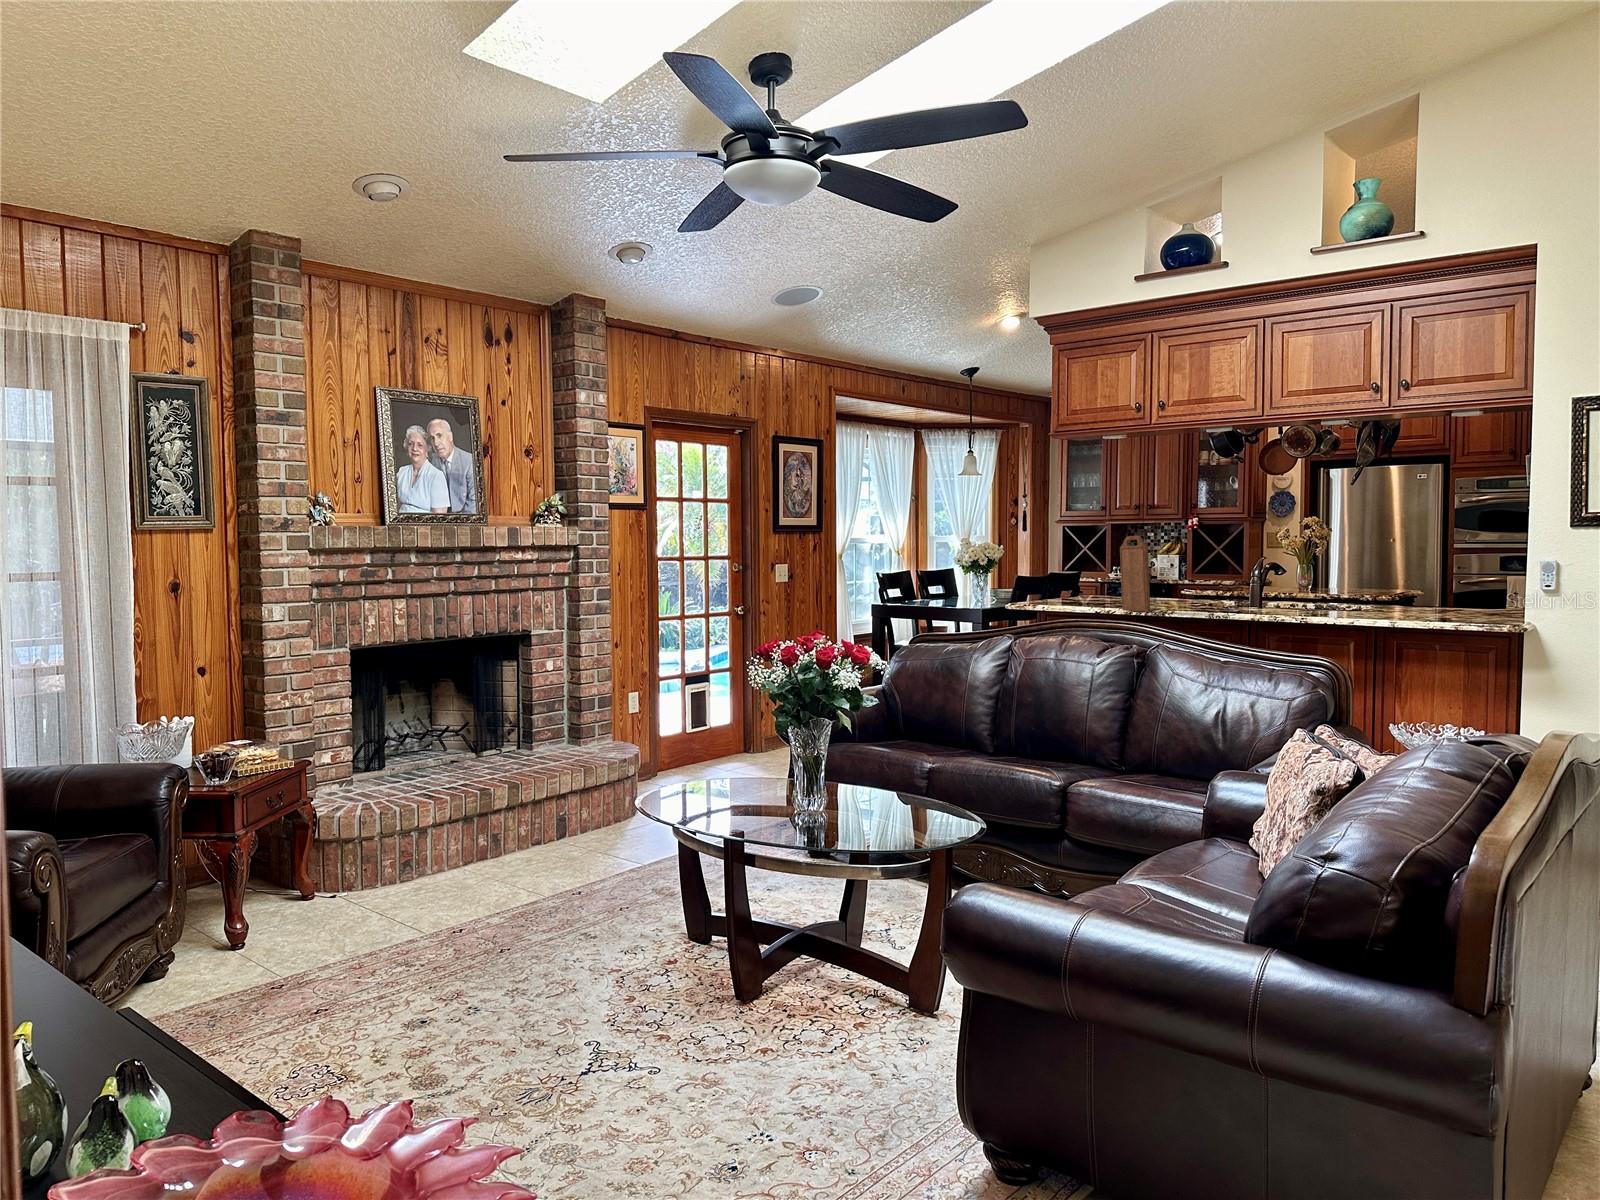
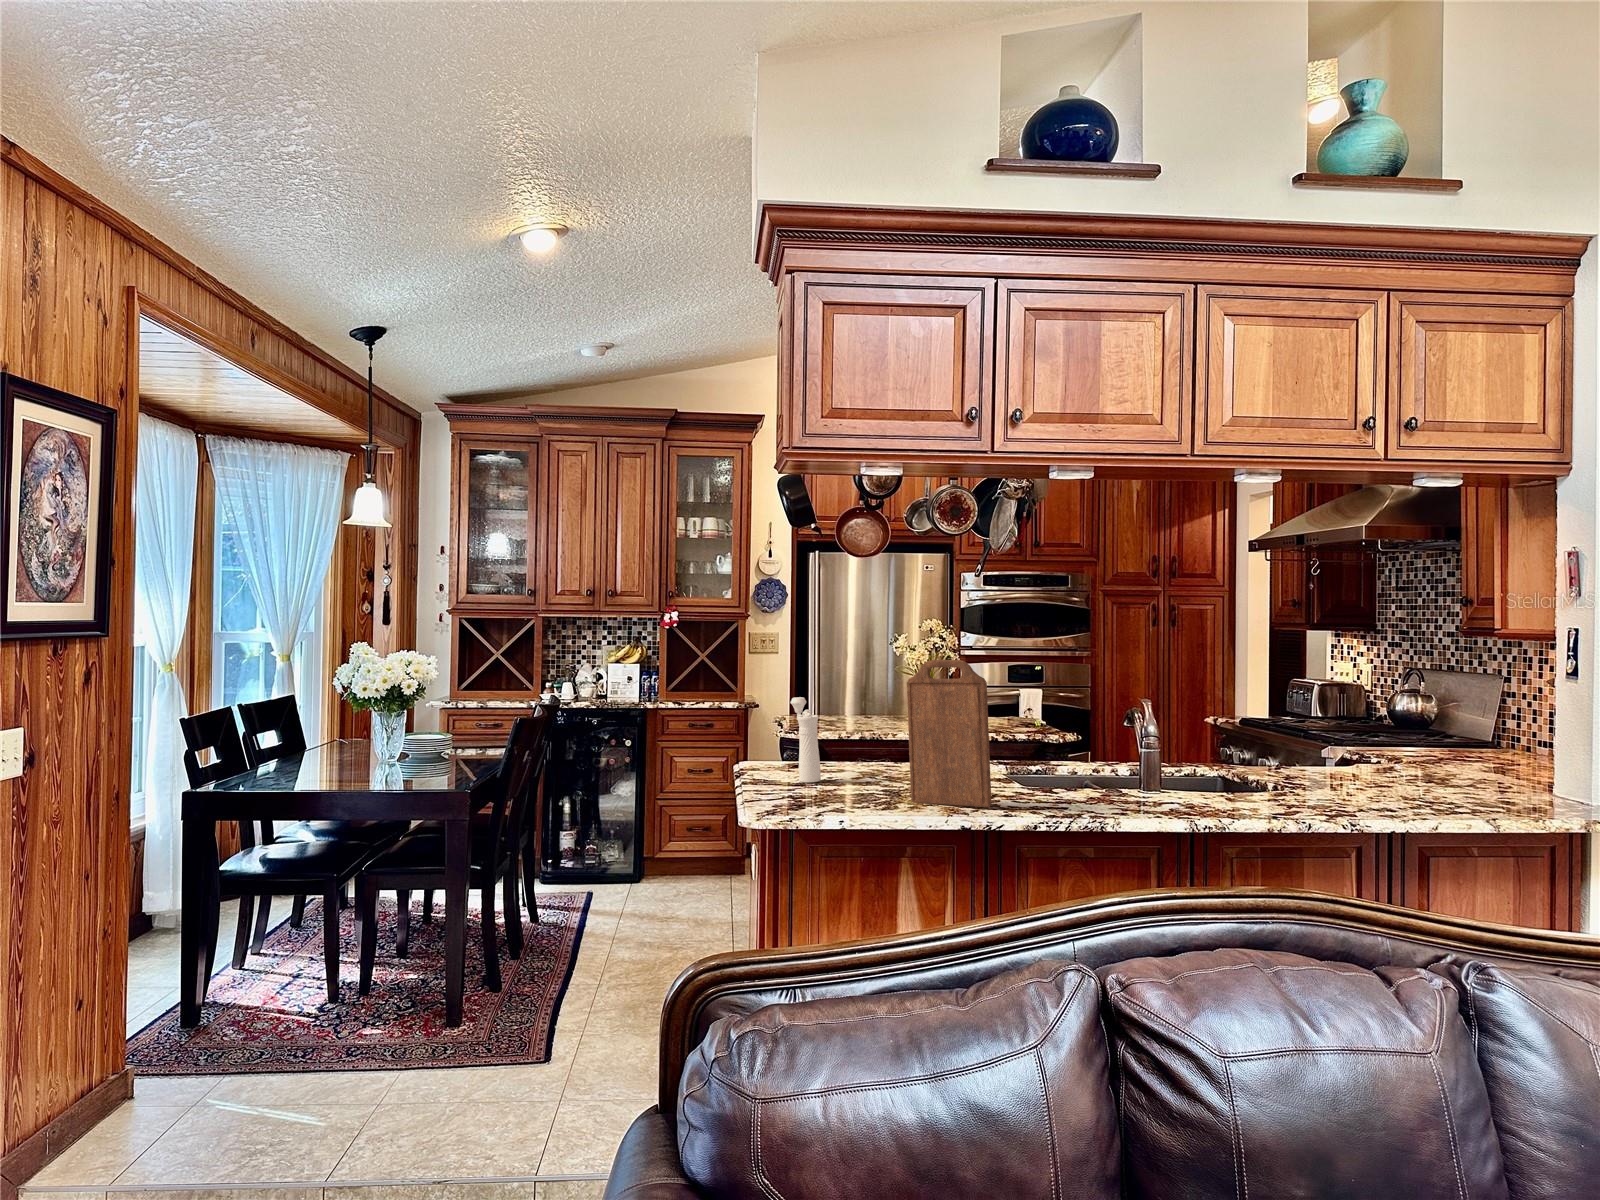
pepper mill: none [1099,561,1116,604] -> present [790,697,821,782]

